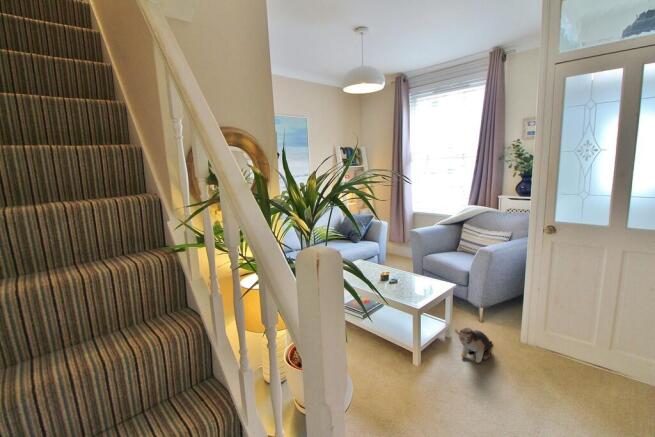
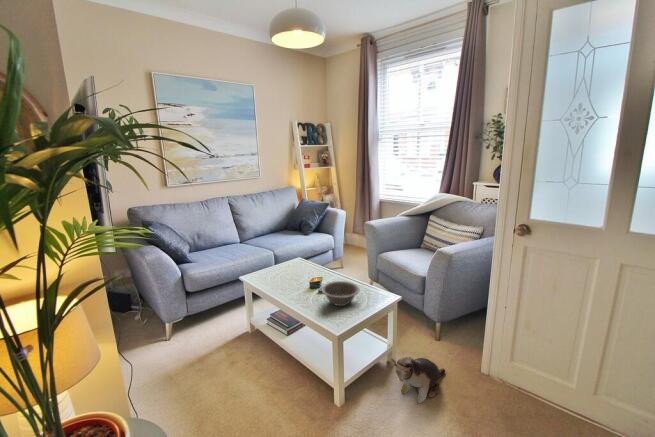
decorative bowl: none [395,274,425,292] -> present [321,281,360,306]

